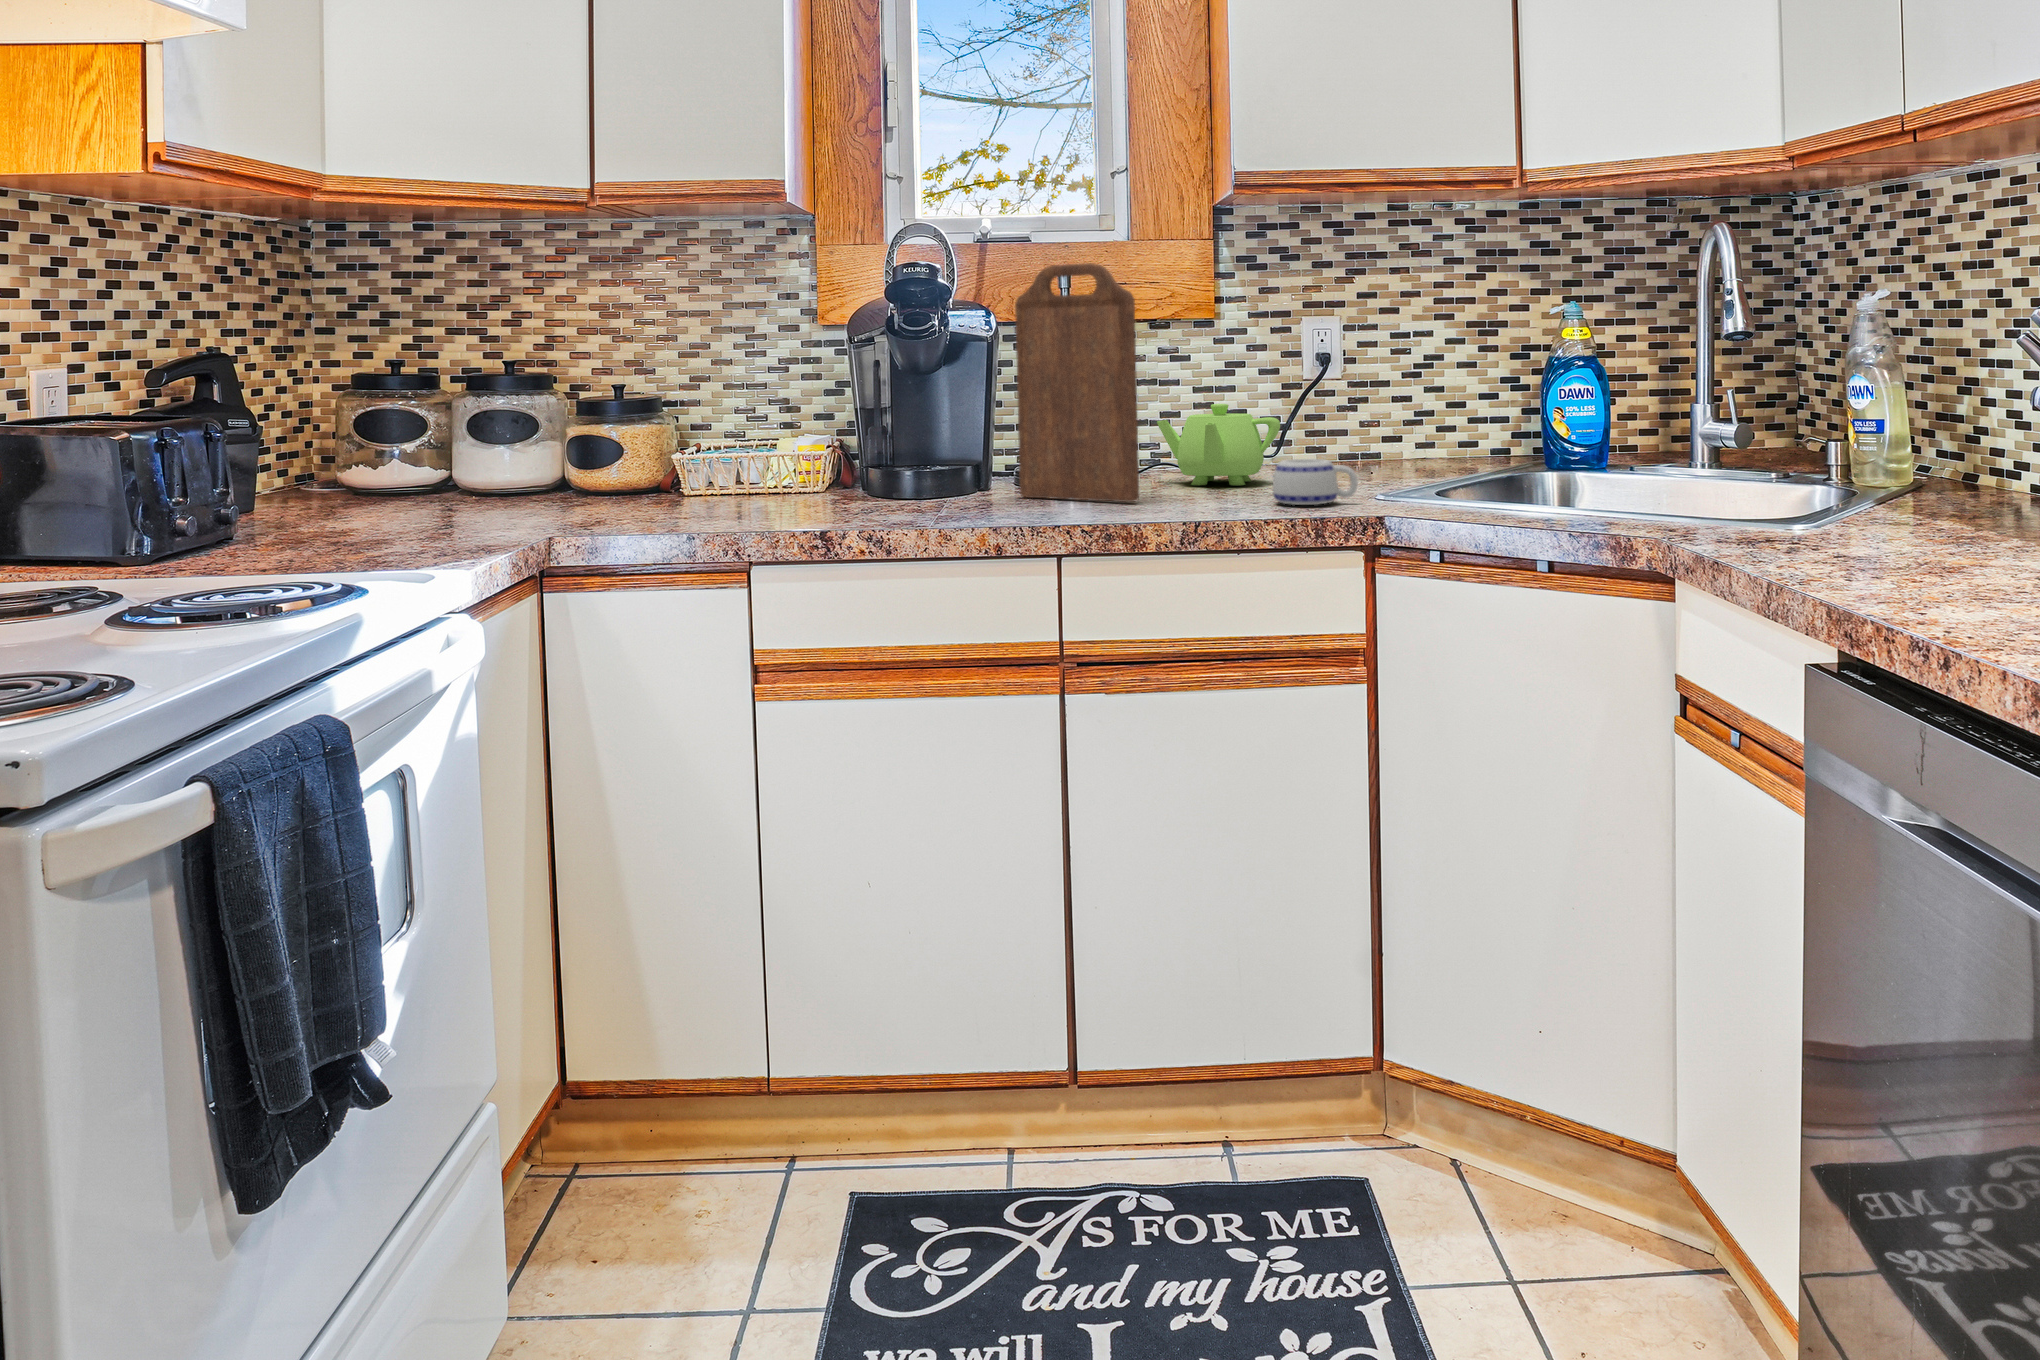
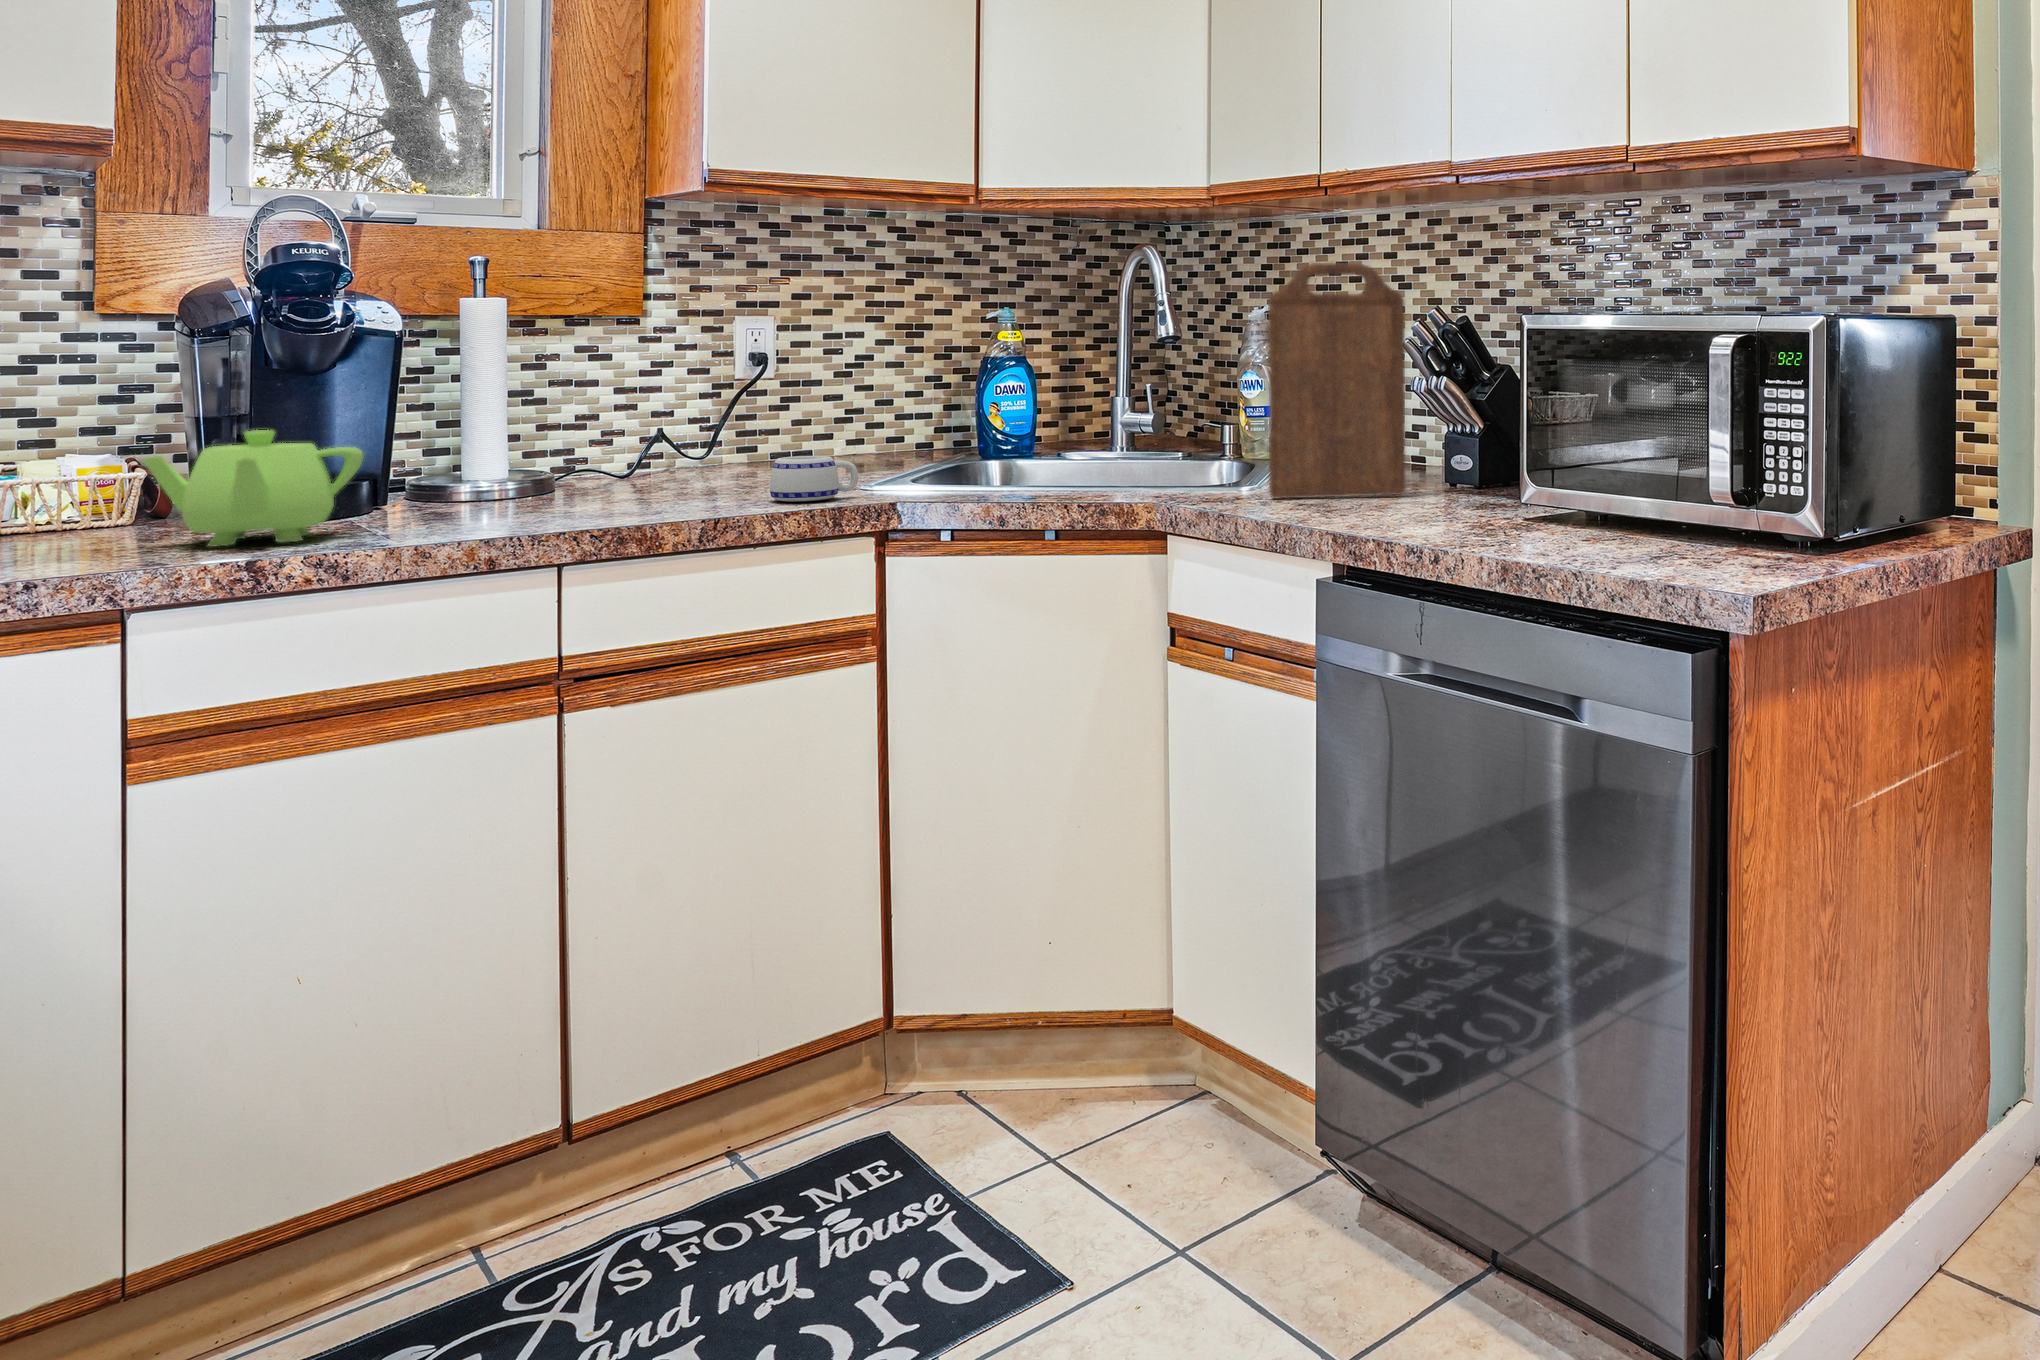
cutting board: present [1015,263,1139,502] -> present [1268,263,1406,499]
teapot: present [1157,404,1280,485] -> present [143,430,364,546]

